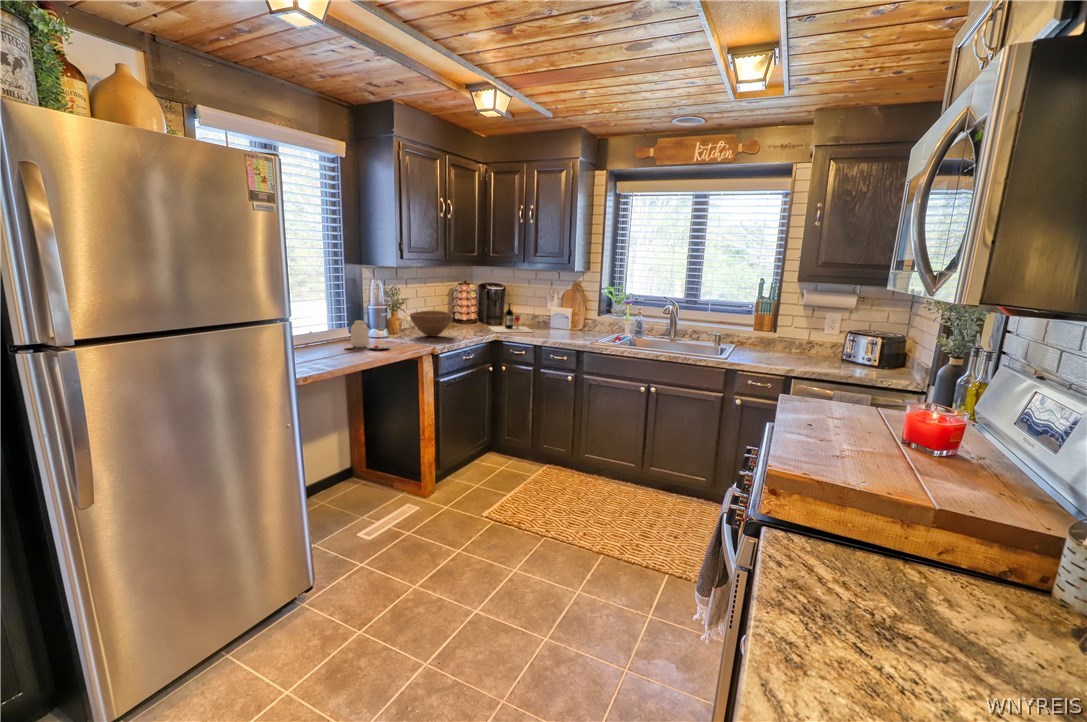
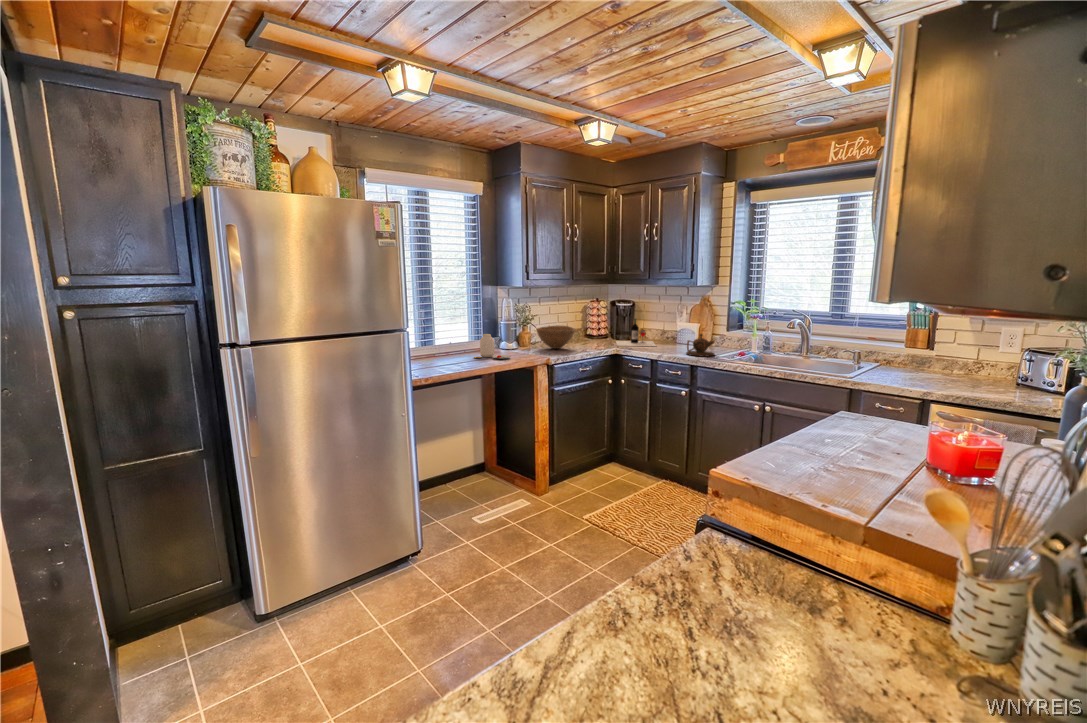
teapot: none [569,319,596,342] -> present [686,334,715,357]

